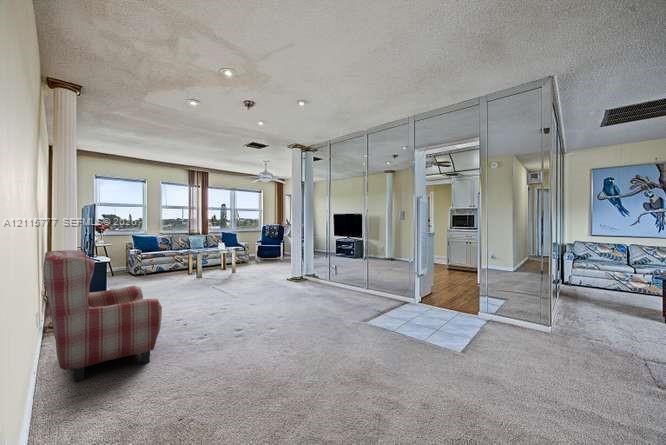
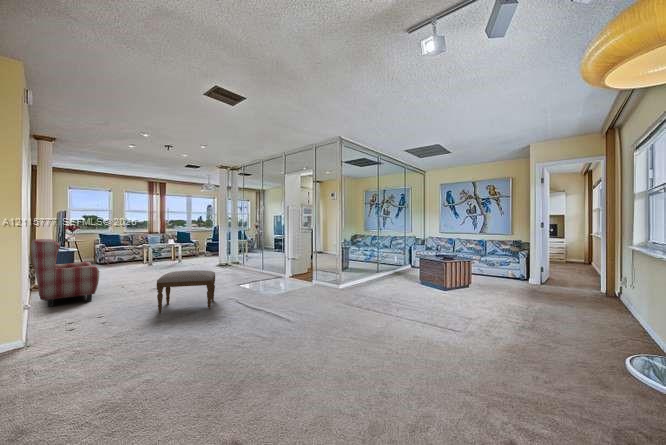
ottoman: none [287,309,392,405] -> present [157,270,215,312]

